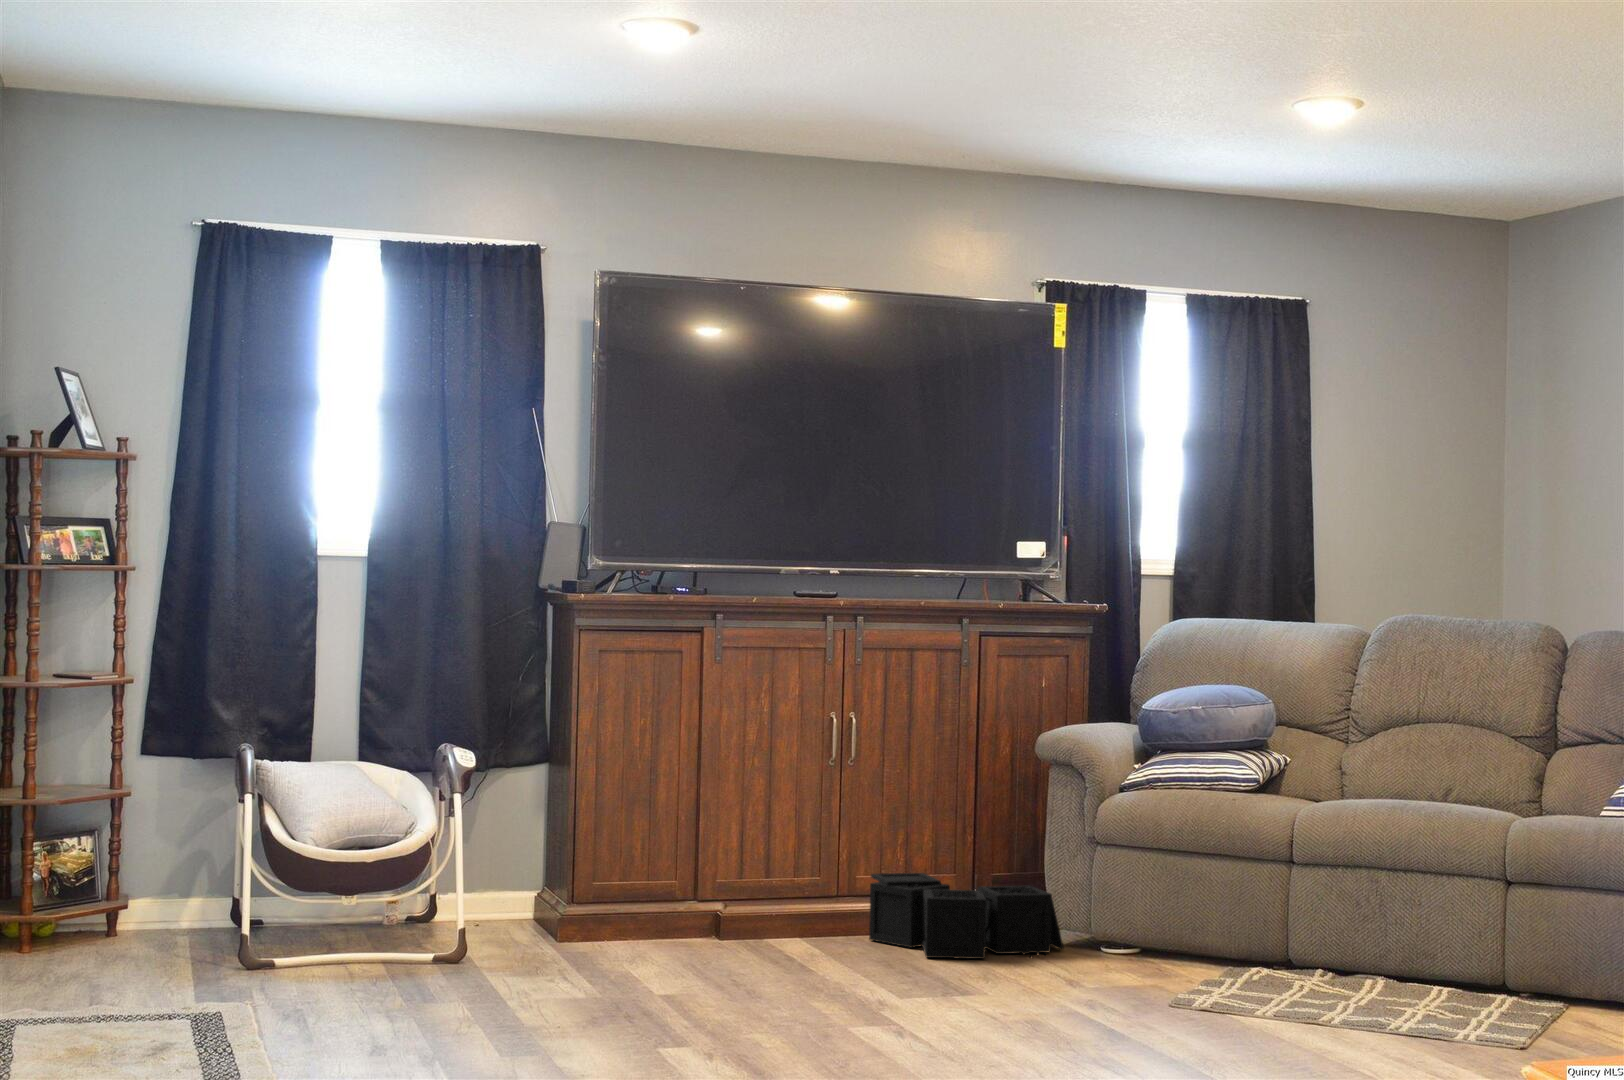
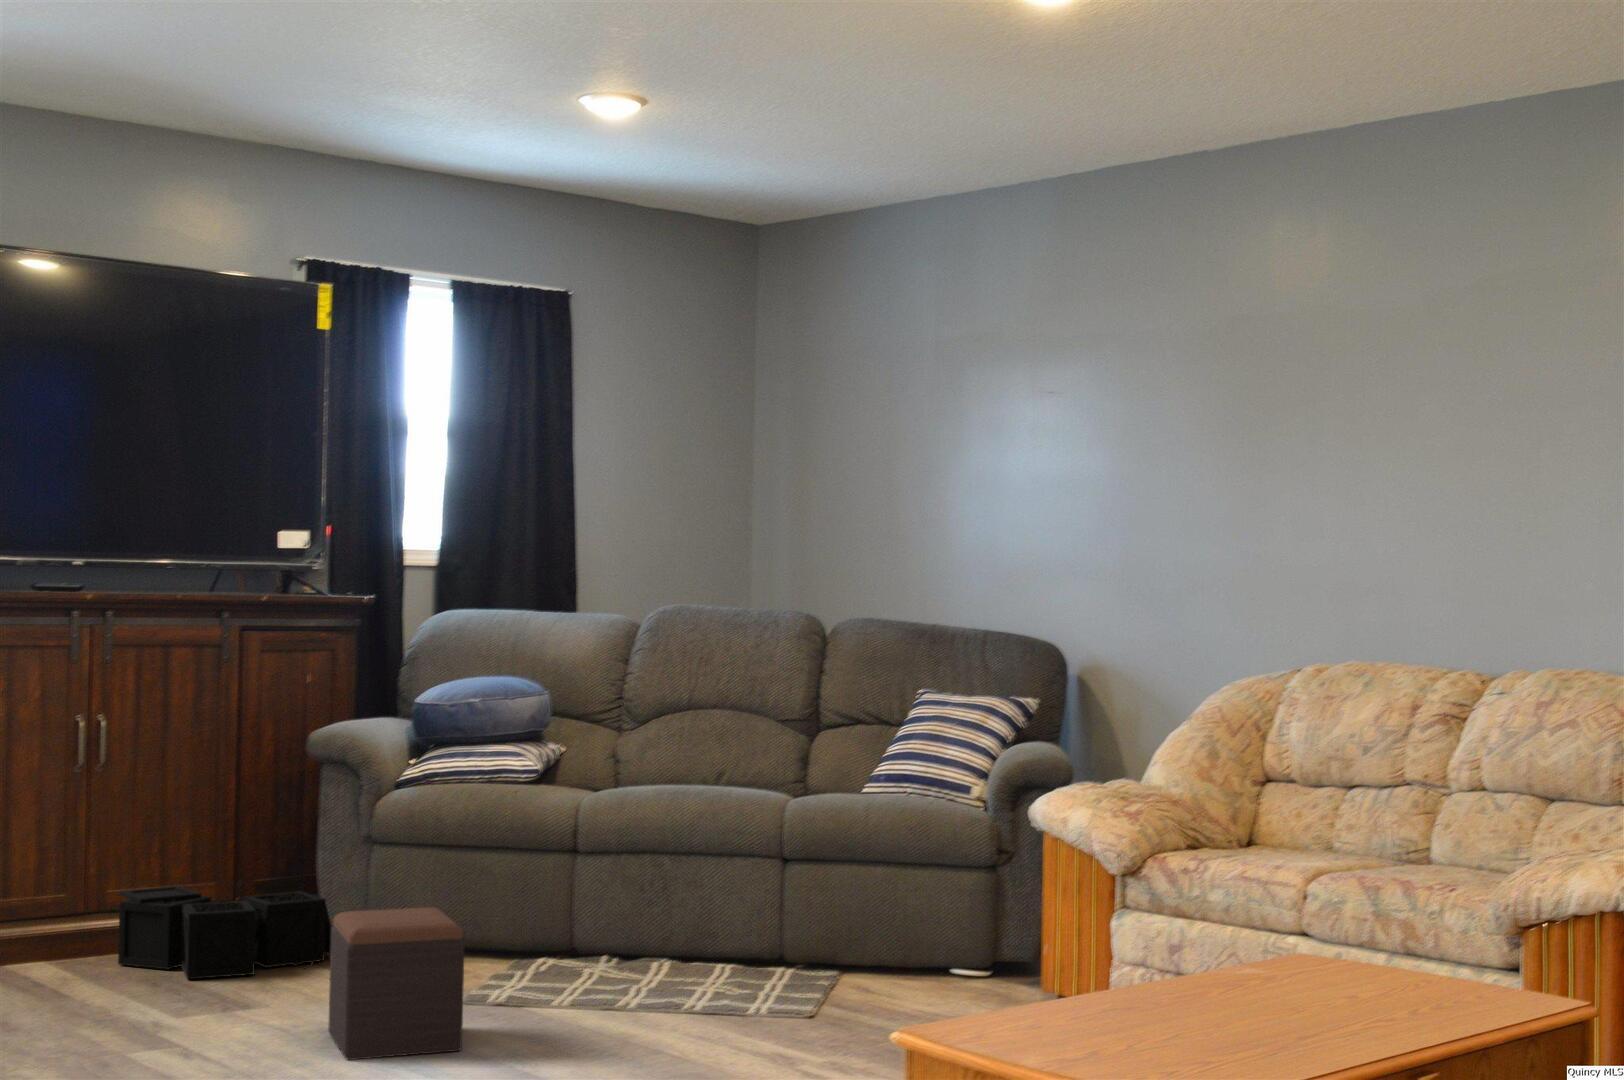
footstool: none [1040,904,1160,1042] -> present [328,907,465,1060]

